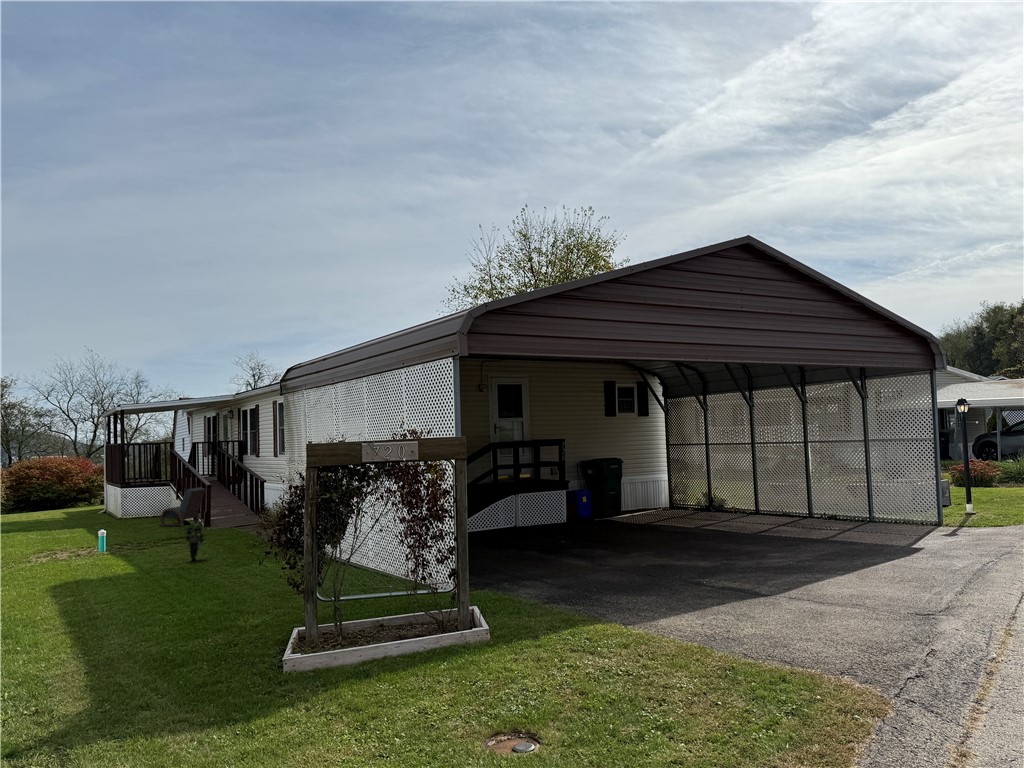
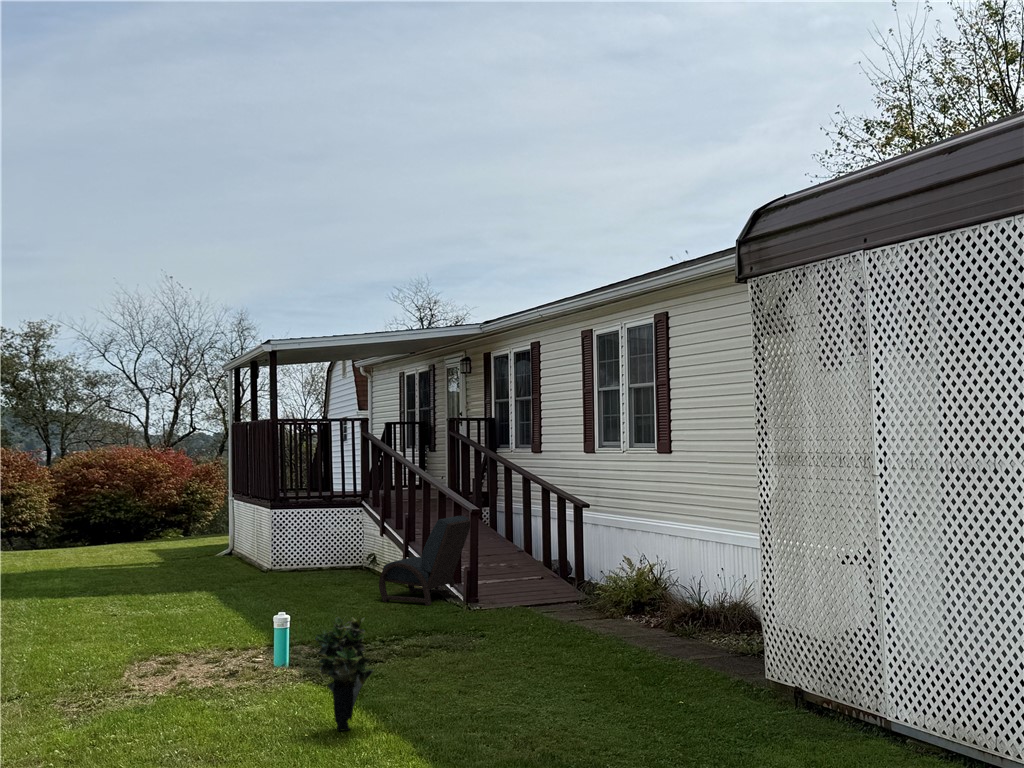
potted plant: present [184,521,205,560] -> present [316,616,374,731]

